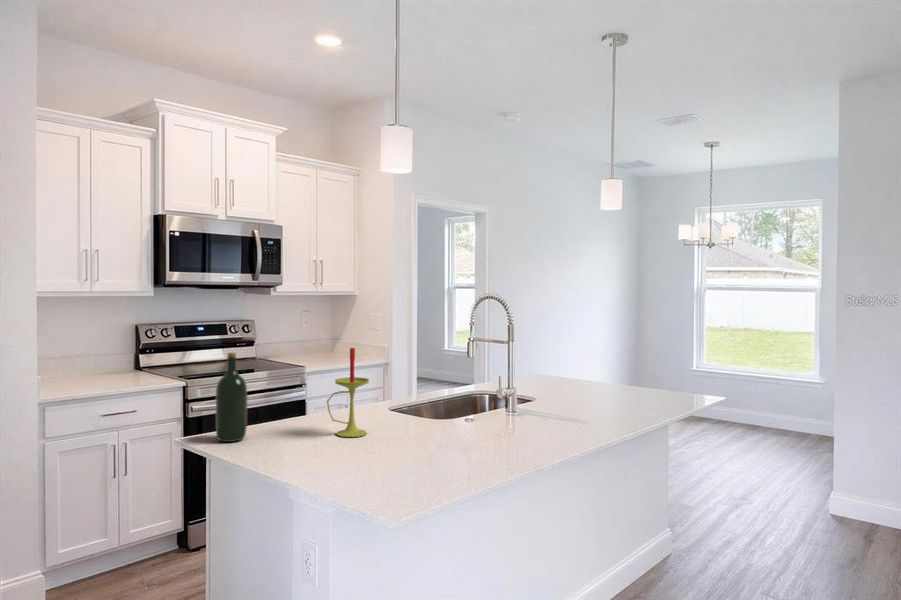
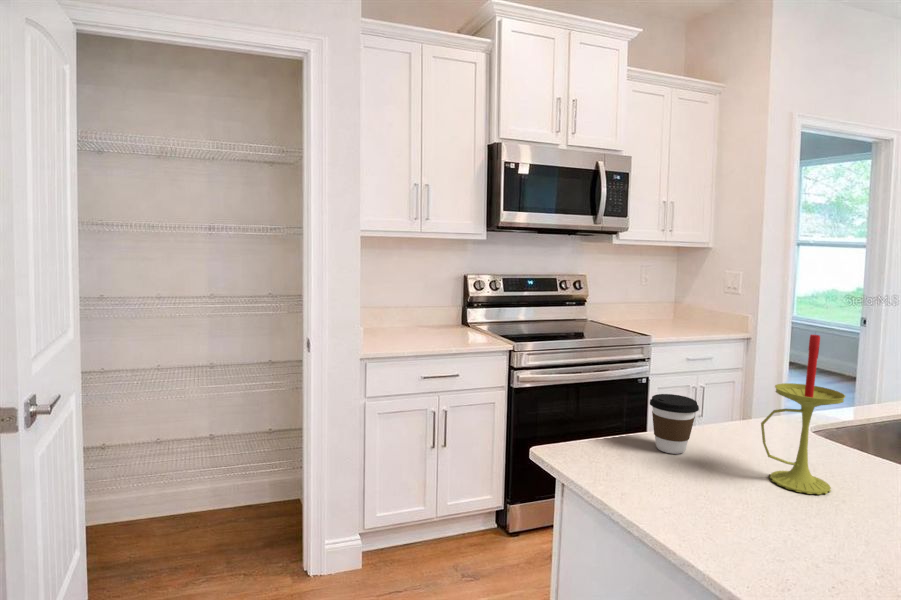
wine bottle: present [216,353,247,442] -> none [574,326,625,467]
coffee cup: none [268,394,299,430] -> present [650,394,699,454]

